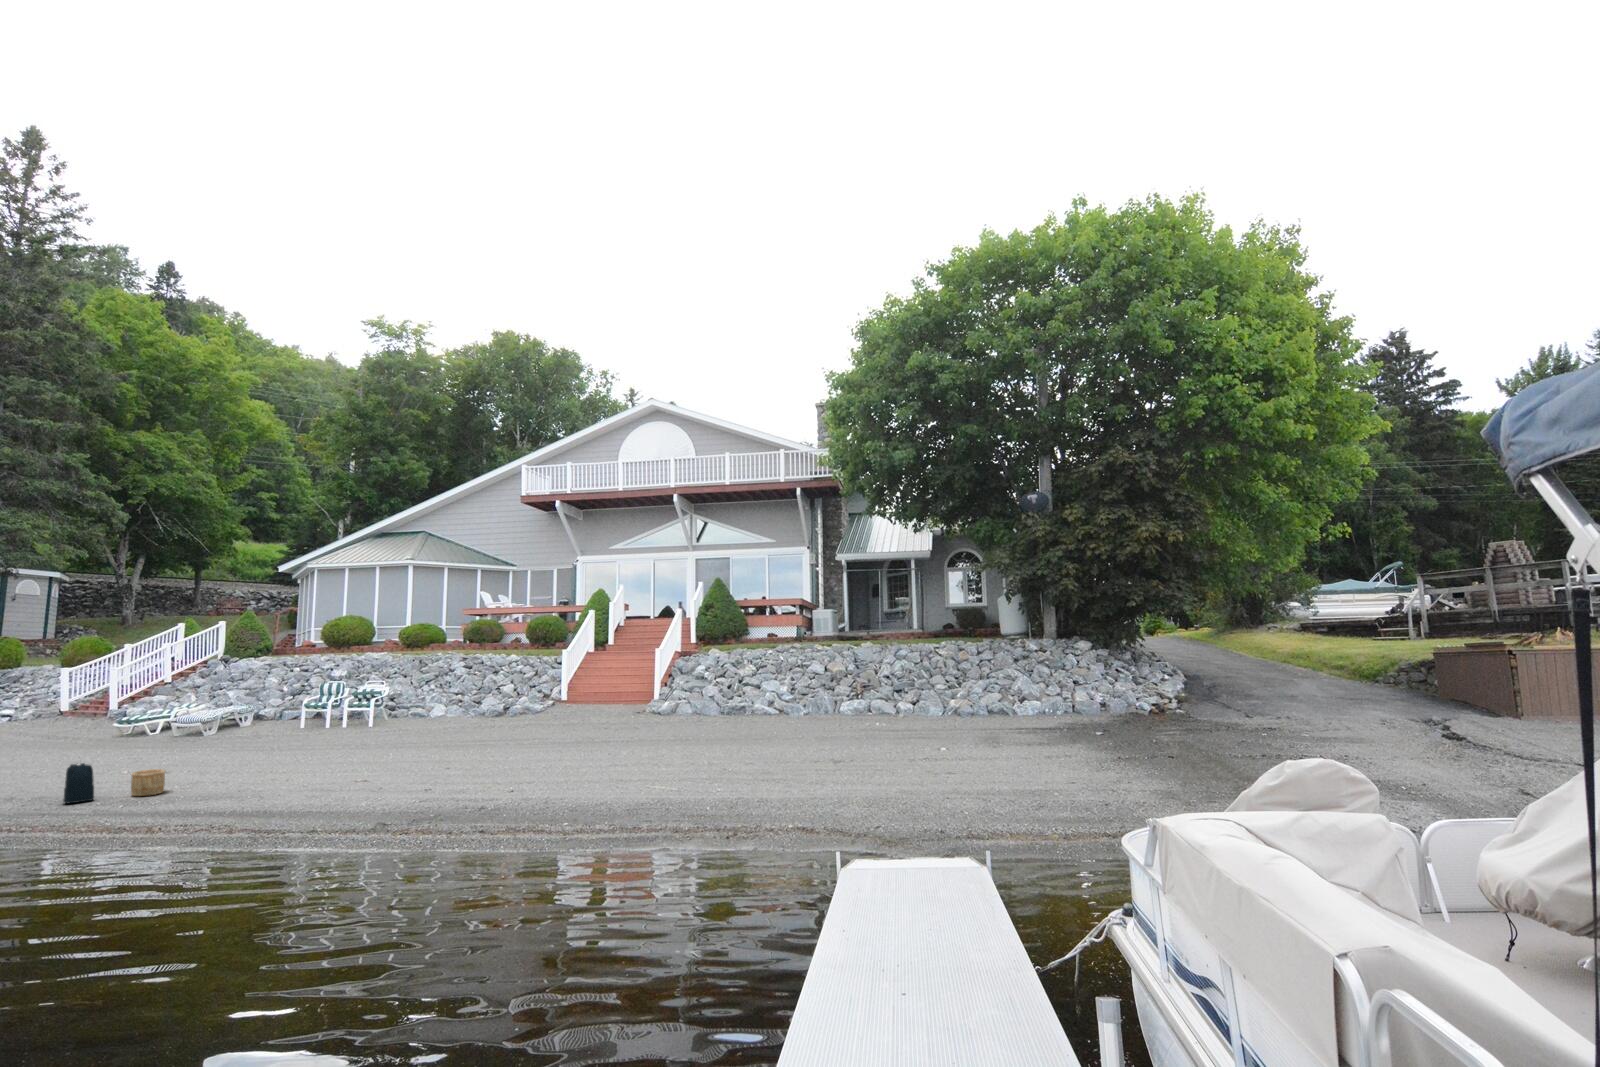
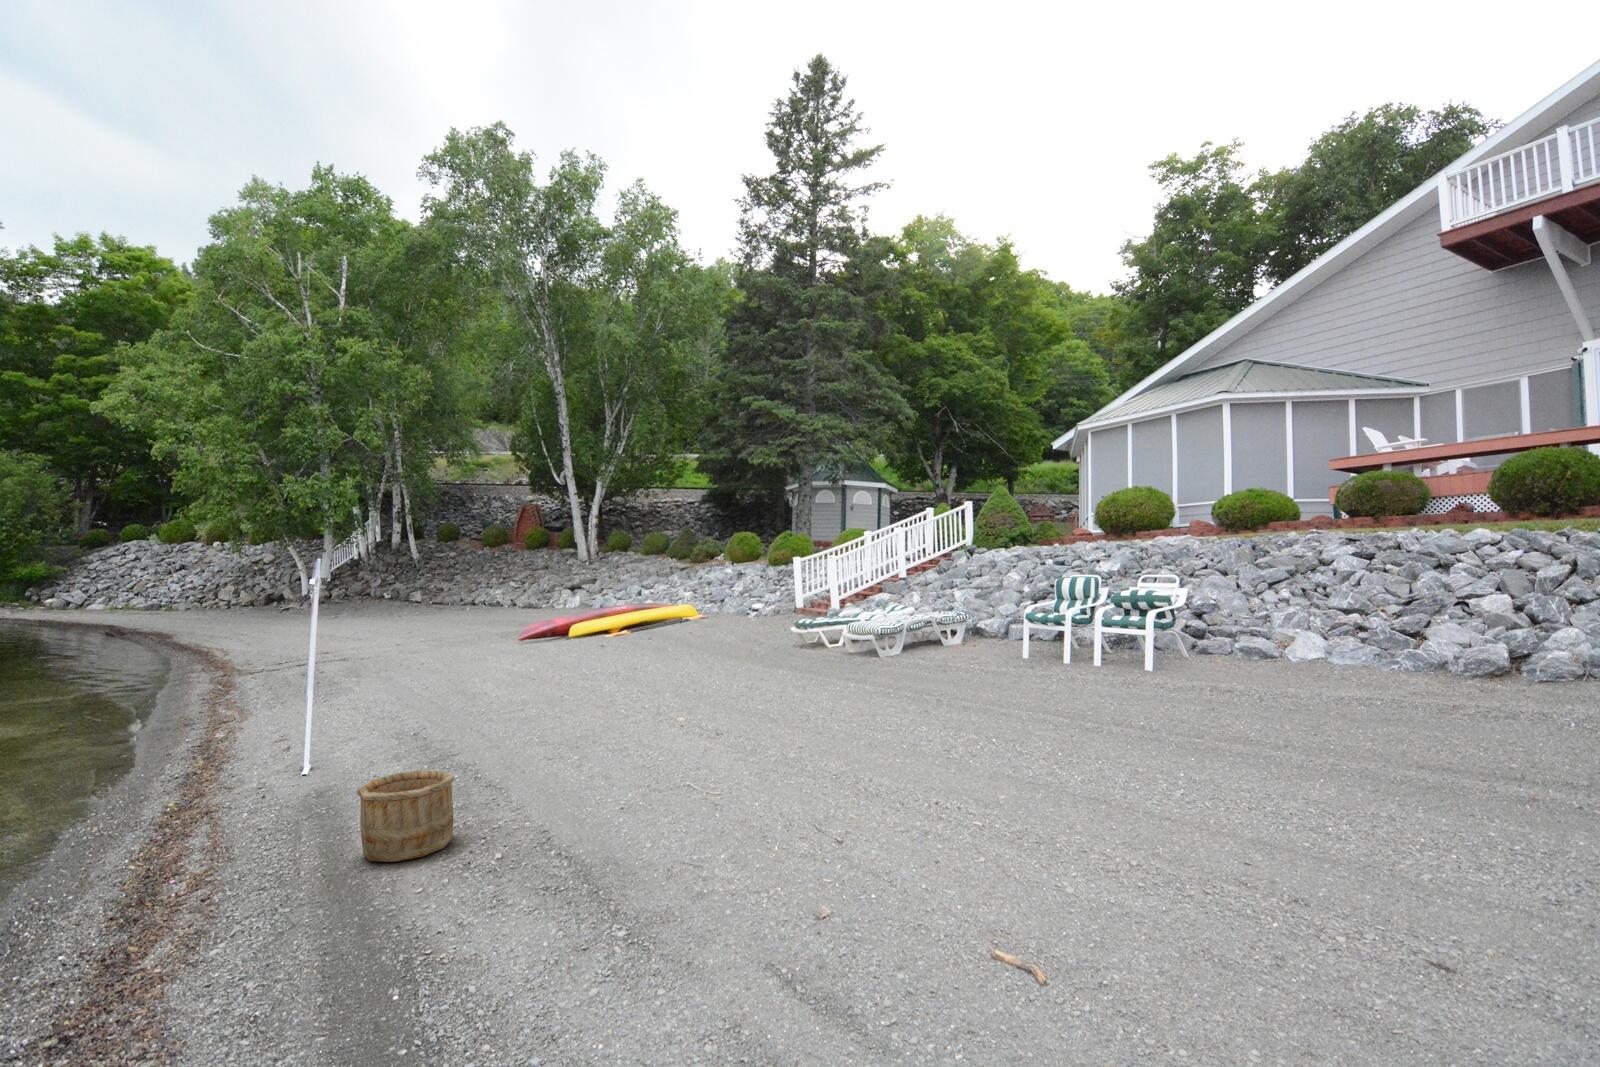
backpack: present [63,763,94,803] -> none [243,729,329,843]

